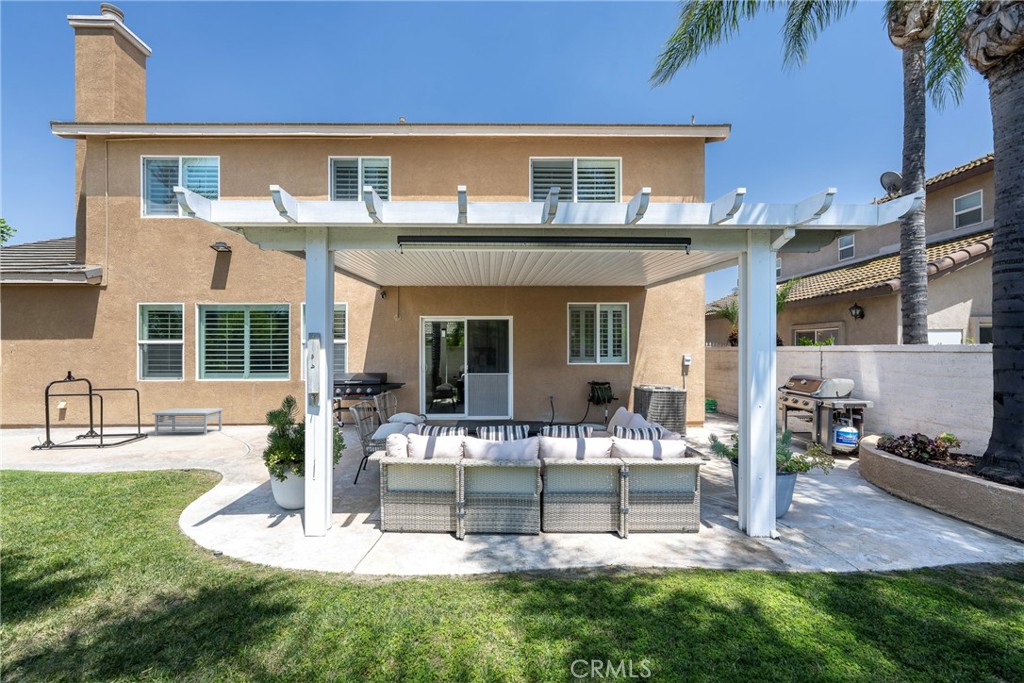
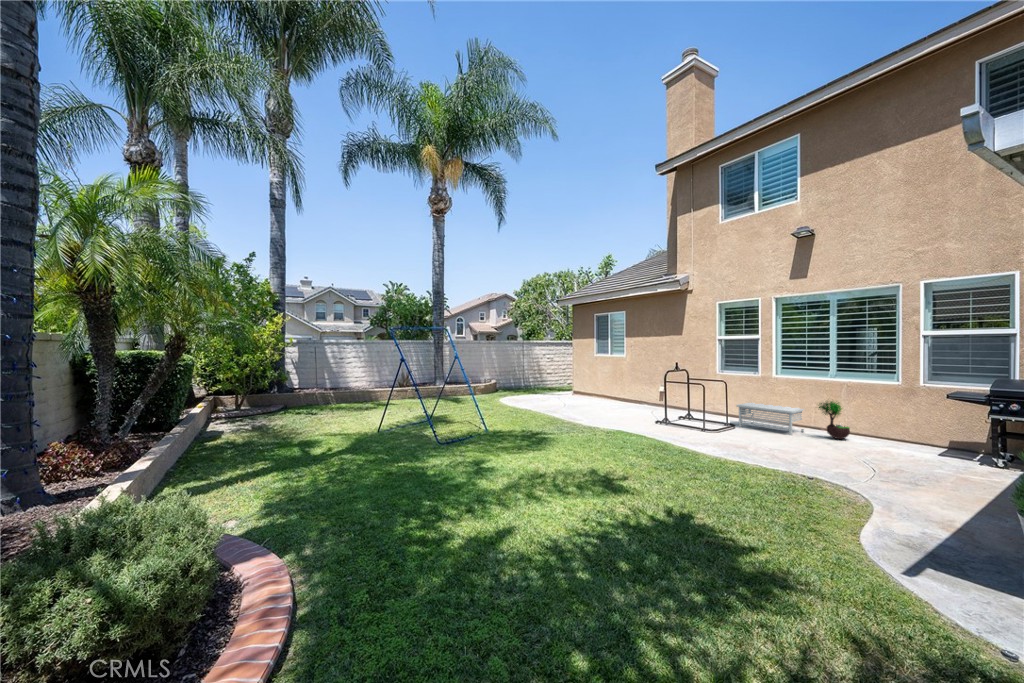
potted tree: none [229,395,257,431] -> present [819,401,850,439]

